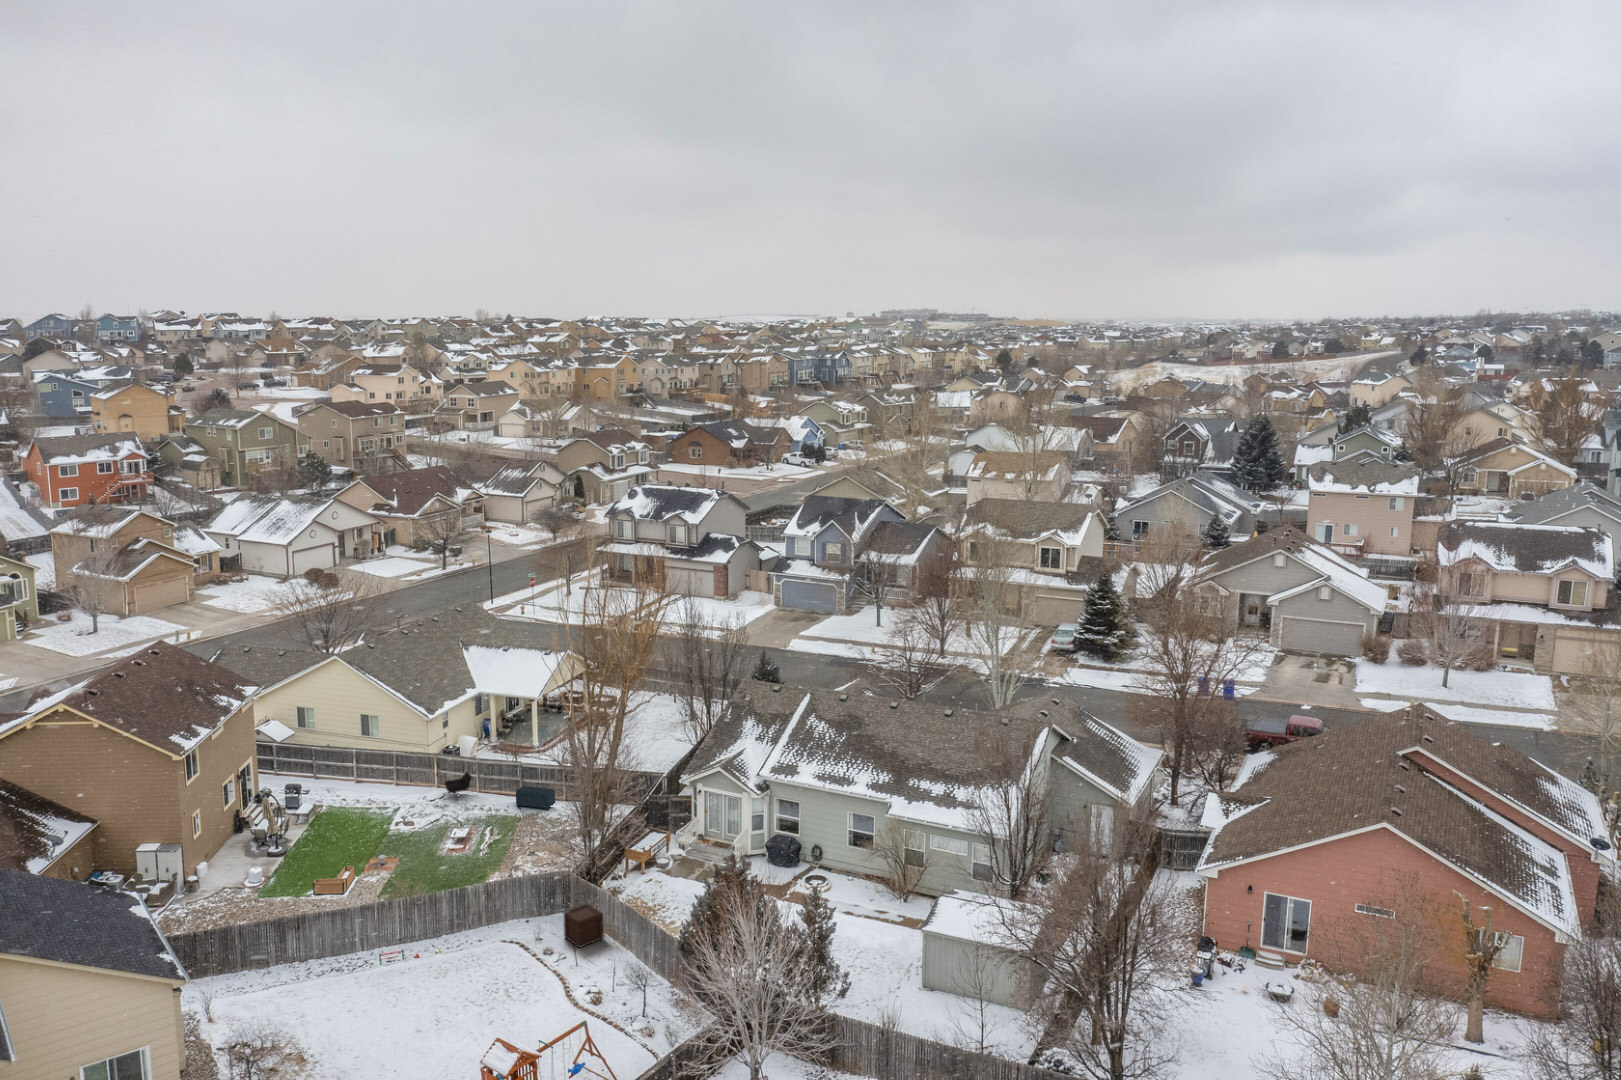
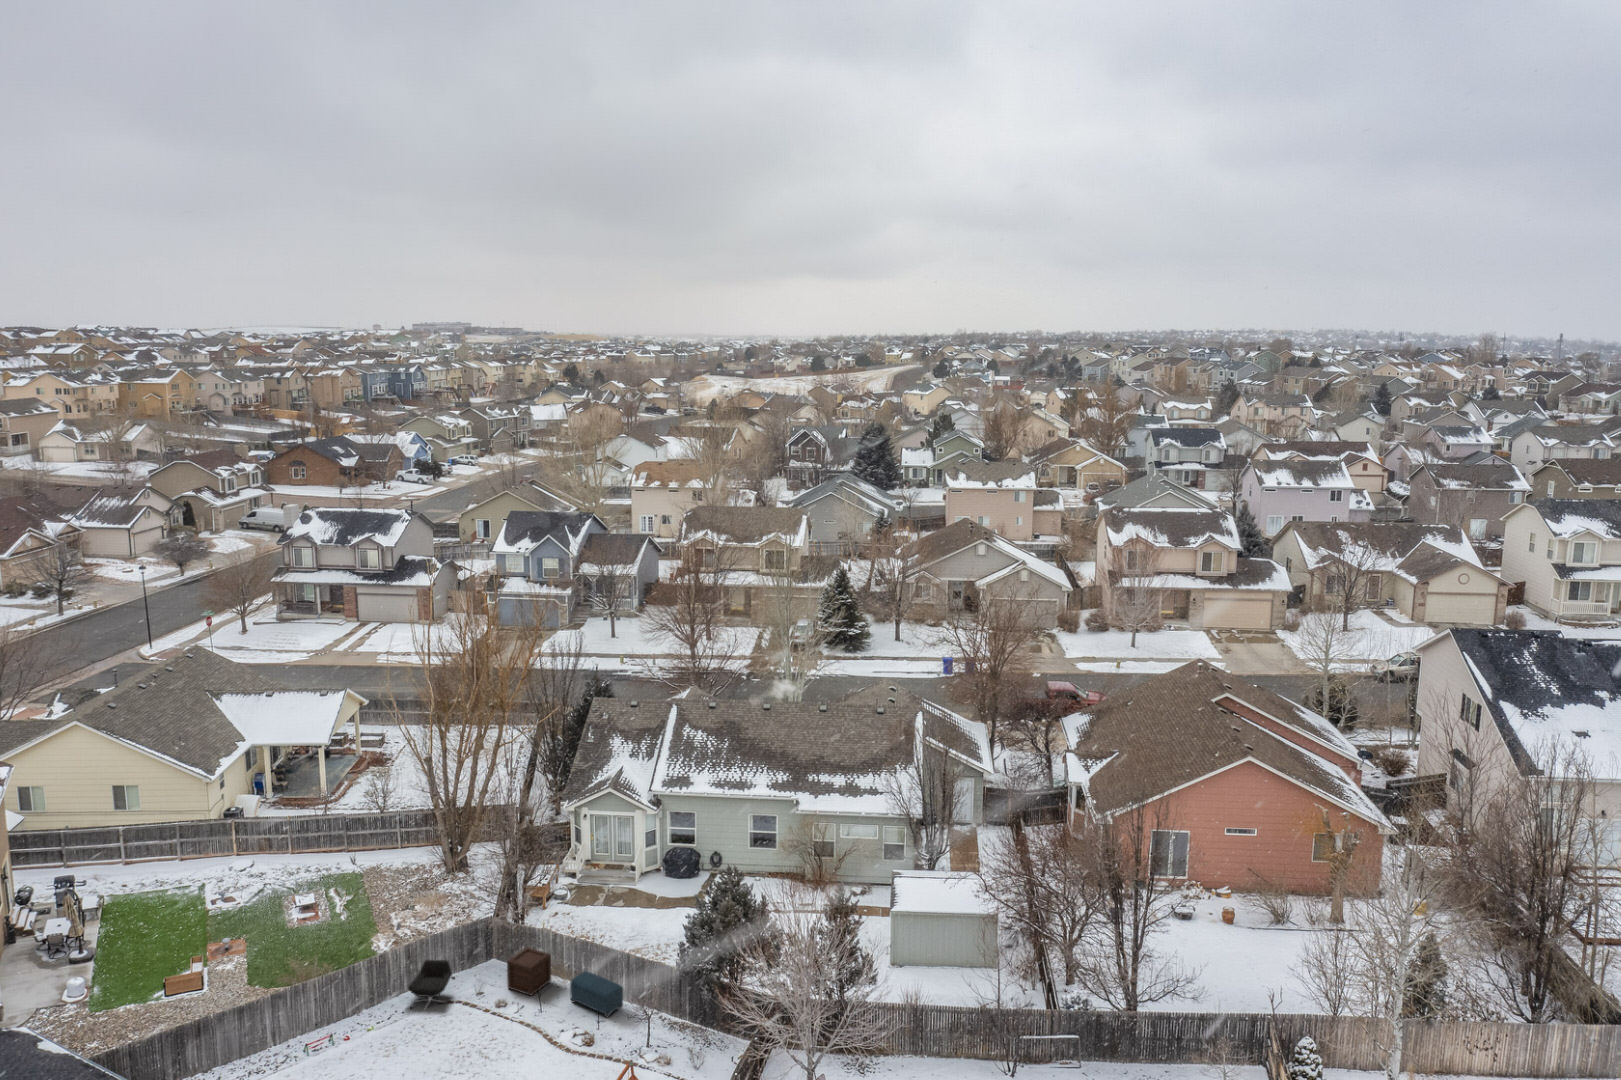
lounge chair: present [445,772,472,799] -> present [408,960,452,1009]
bench: present [516,786,555,810] -> present [570,971,623,1017]

